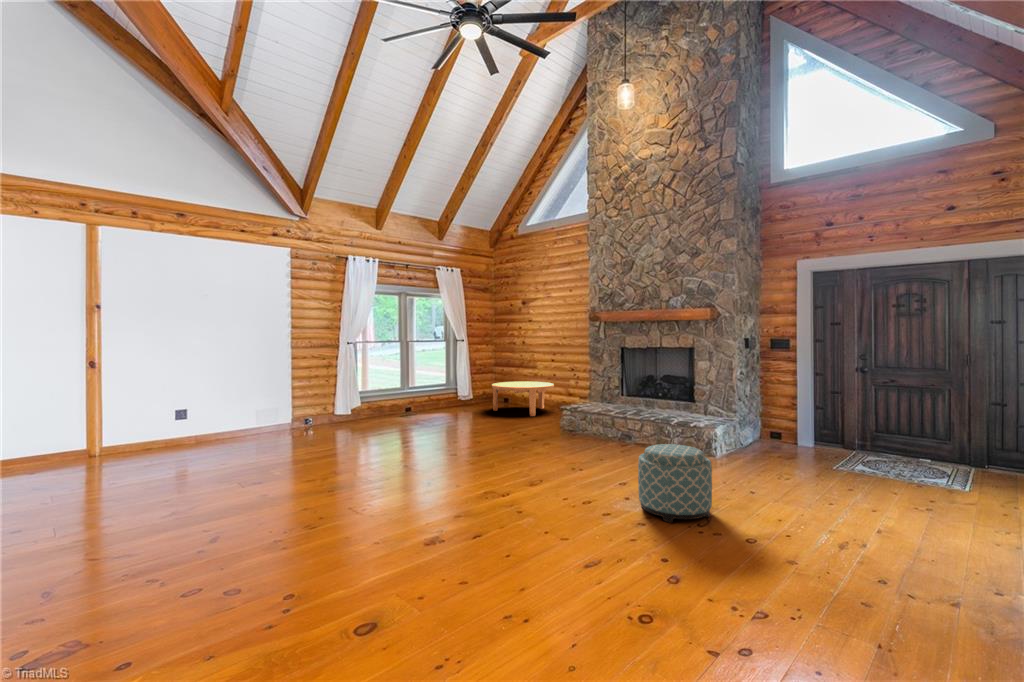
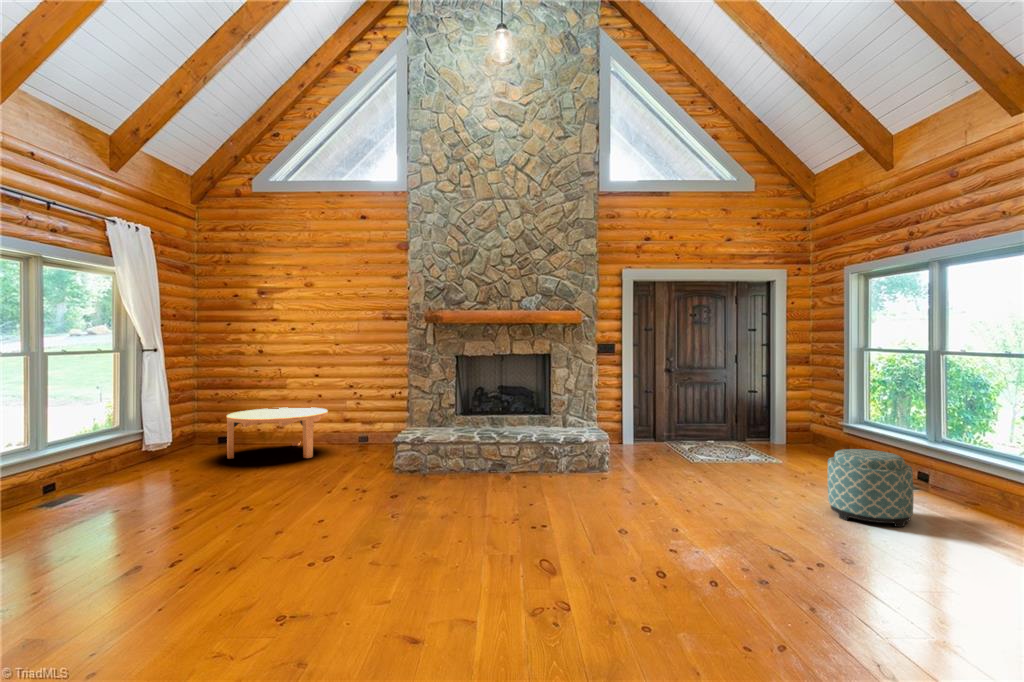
ottoman: present [638,444,712,523] -> present [827,449,914,528]

